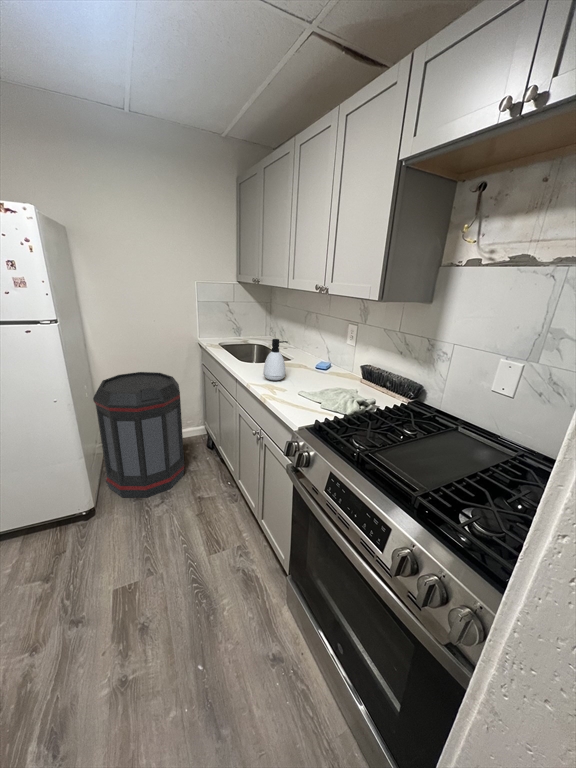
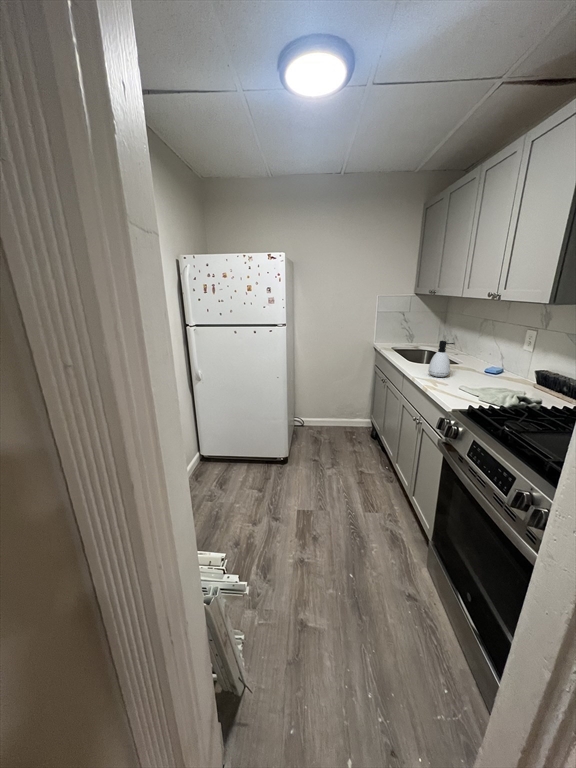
trash can: present [93,372,184,498] -> none [296,366,355,461]

